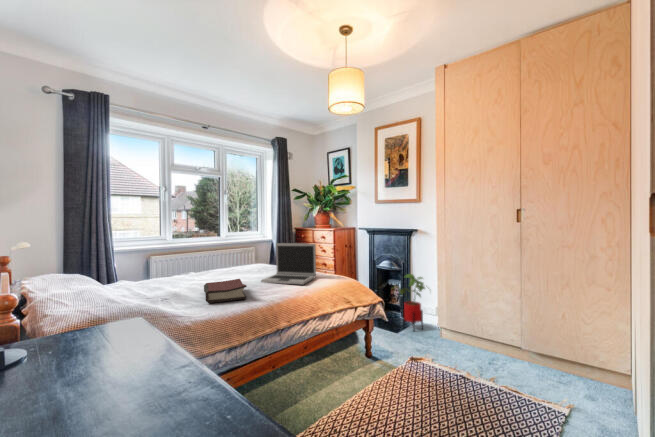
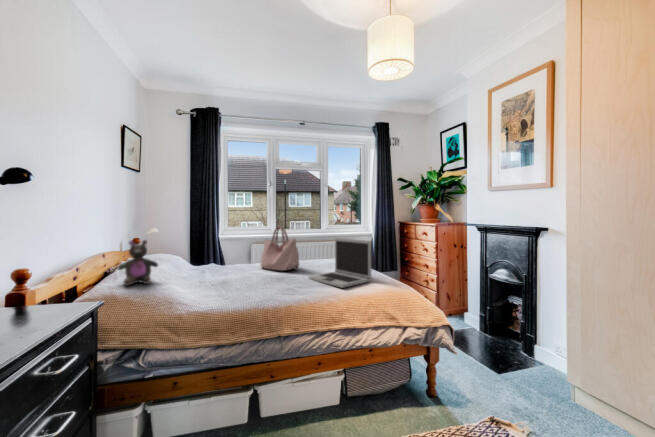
handbag: none [194,234,242,279] -> present [261,226,299,271]
stuffed bear: none [61,254,113,310] -> present [118,240,158,286]
house plant: present [394,274,425,327] -> none [496,292,565,377]
hardback book: present [204,279,247,303] -> none [226,273,279,295]

